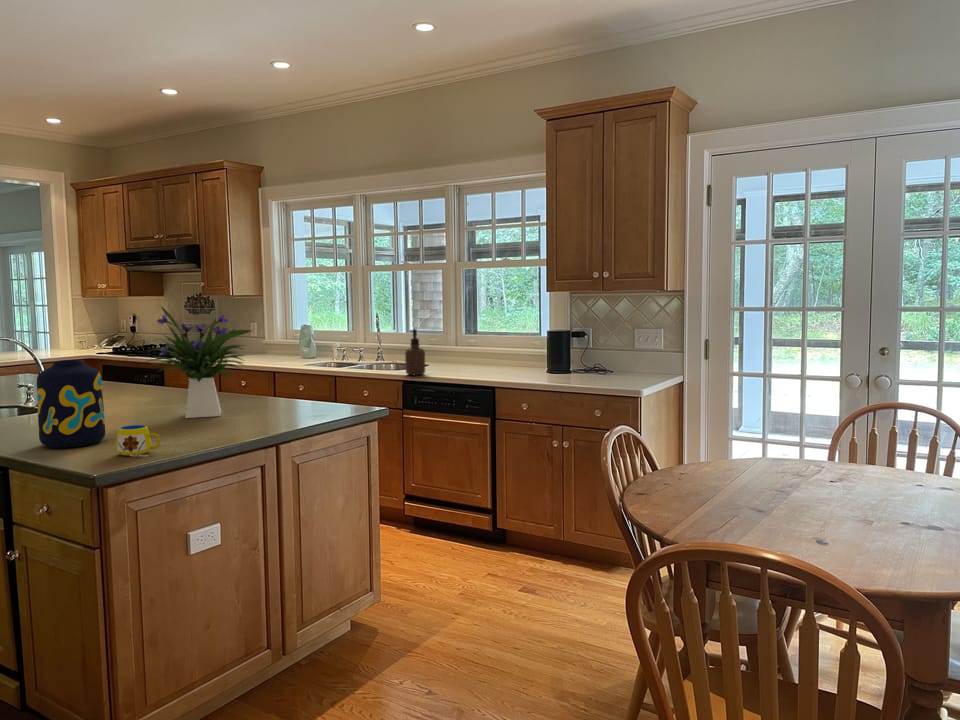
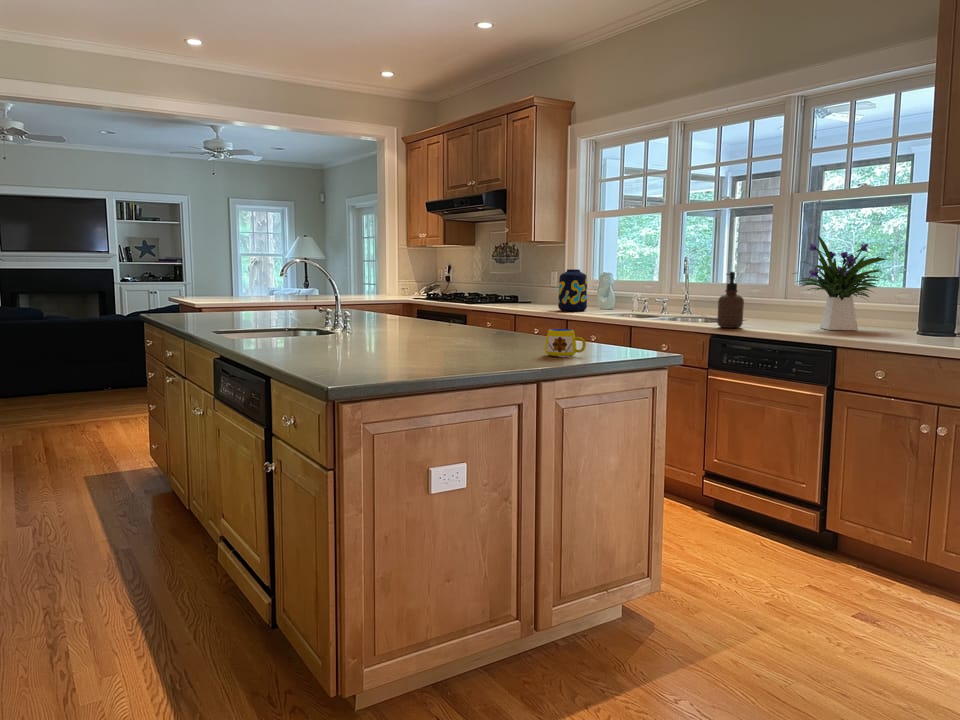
flower arrangement: present [148,307,251,418] -> present [797,236,886,330]
vase: present [37,360,105,448] -> present [558,269,587,311]
mug: present [116,425,161,456] -> present [545,329,586,357]

